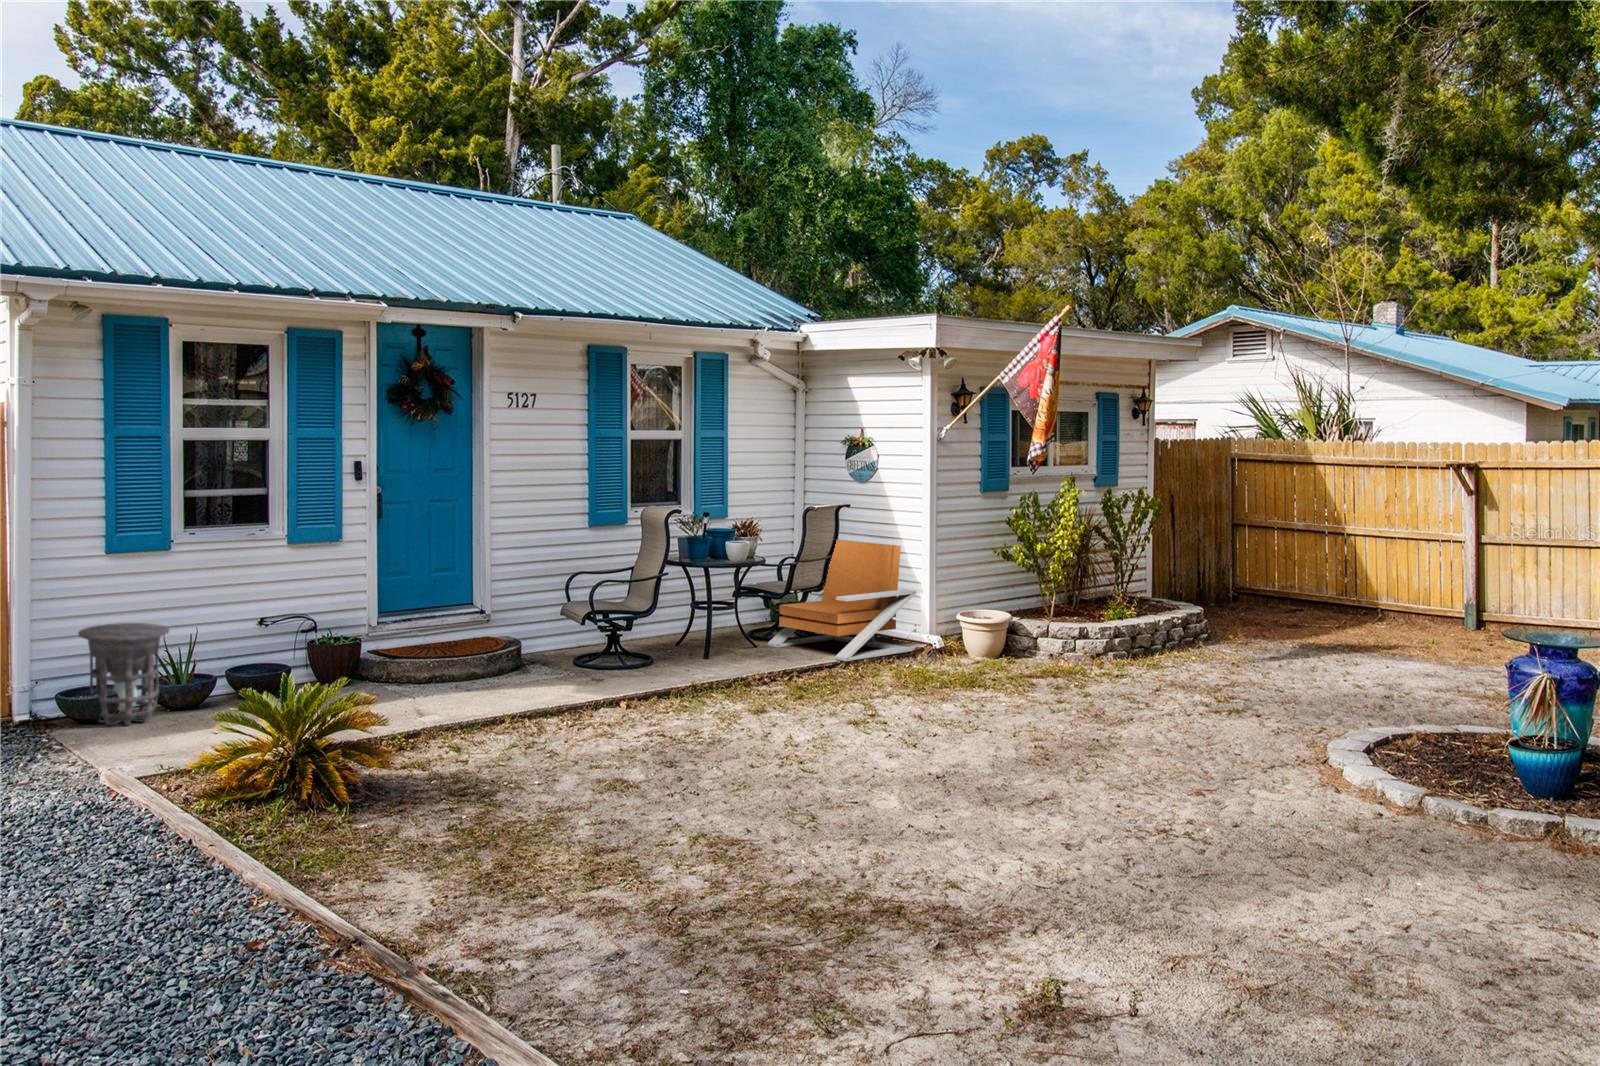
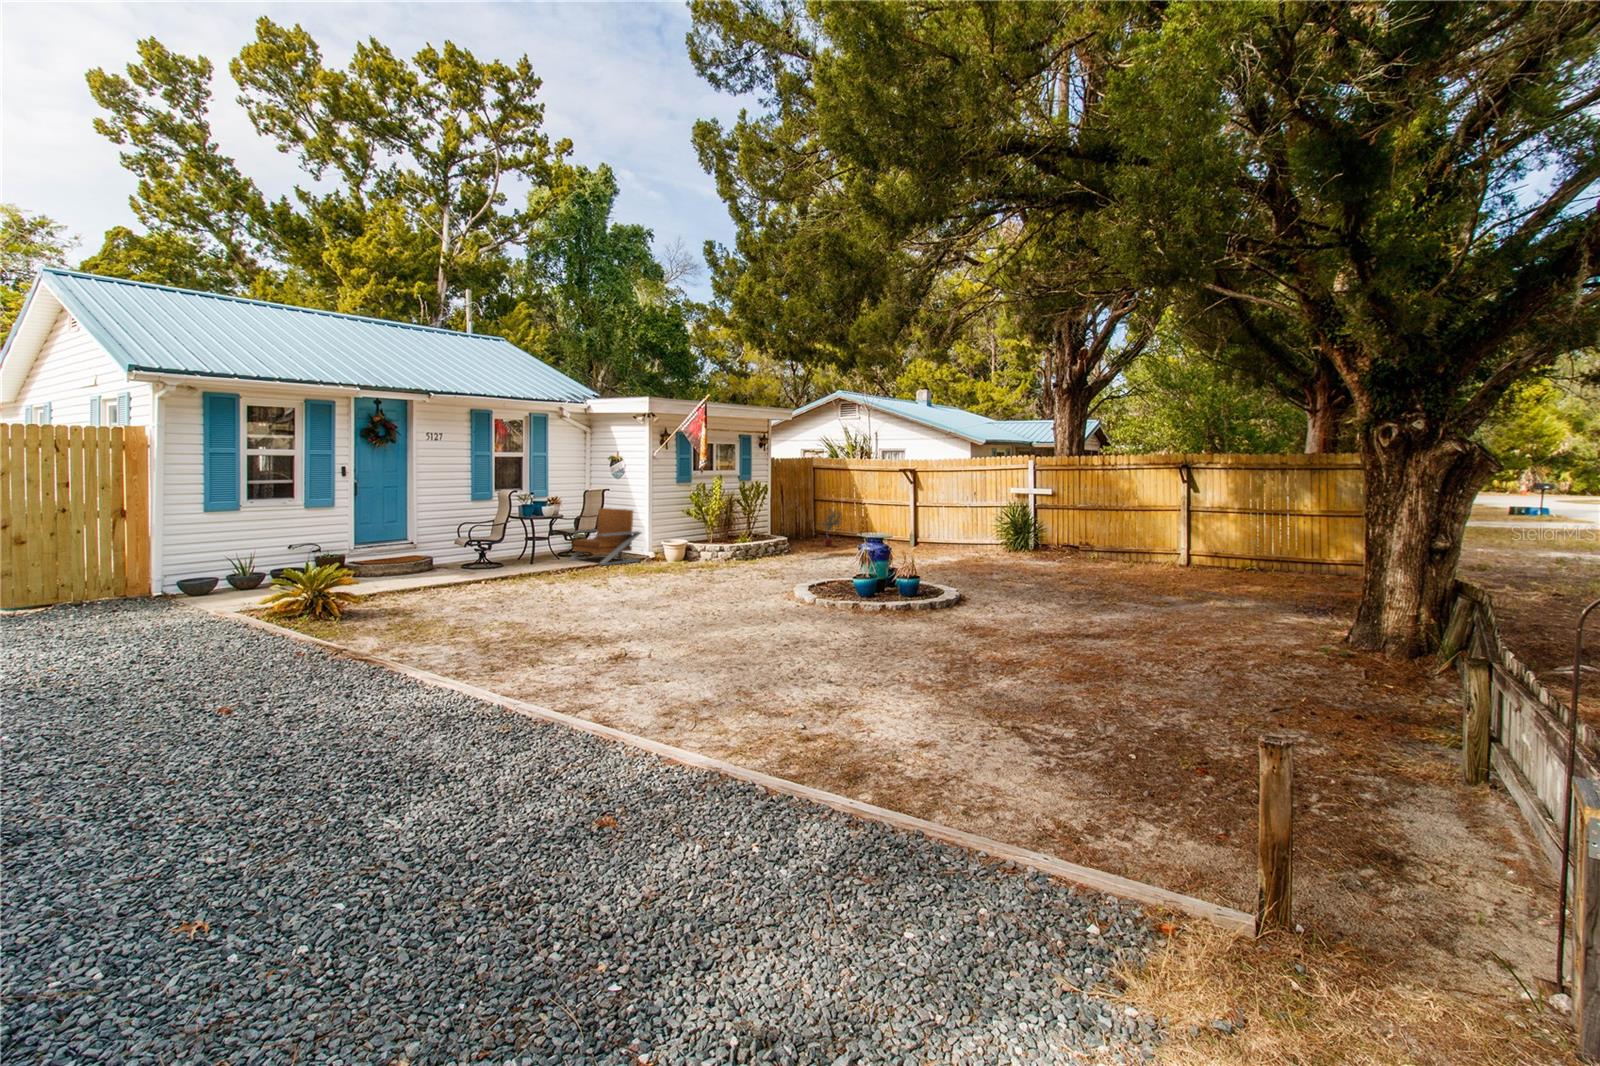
potted tree: none [1238,535,1297,615] -> present [819,509,841,546]
side table: present [78,623,169,725] -> none [194,545,243,594]

